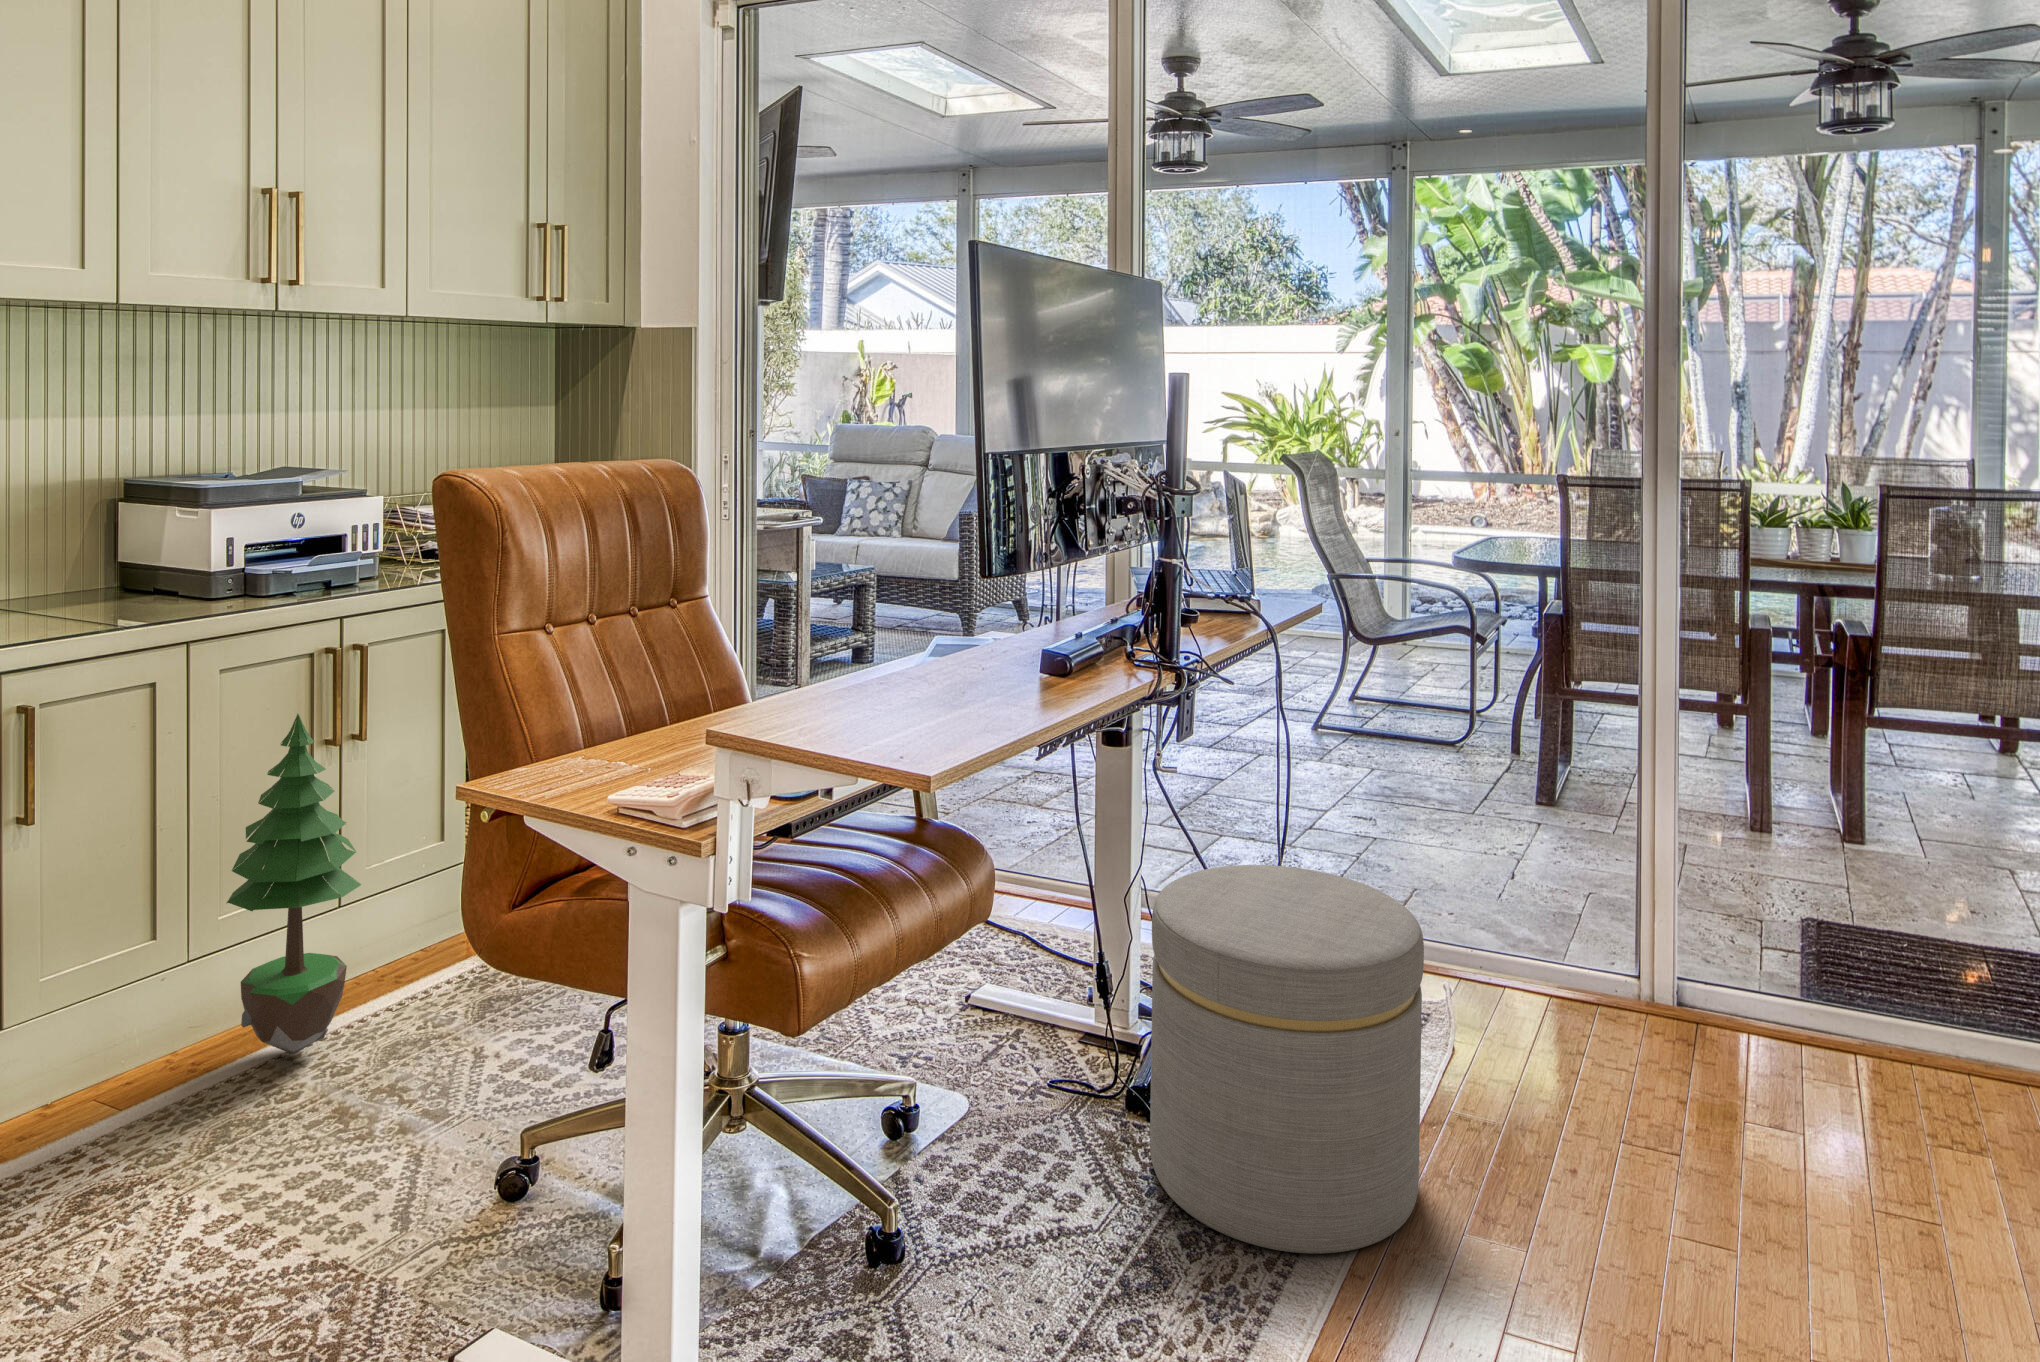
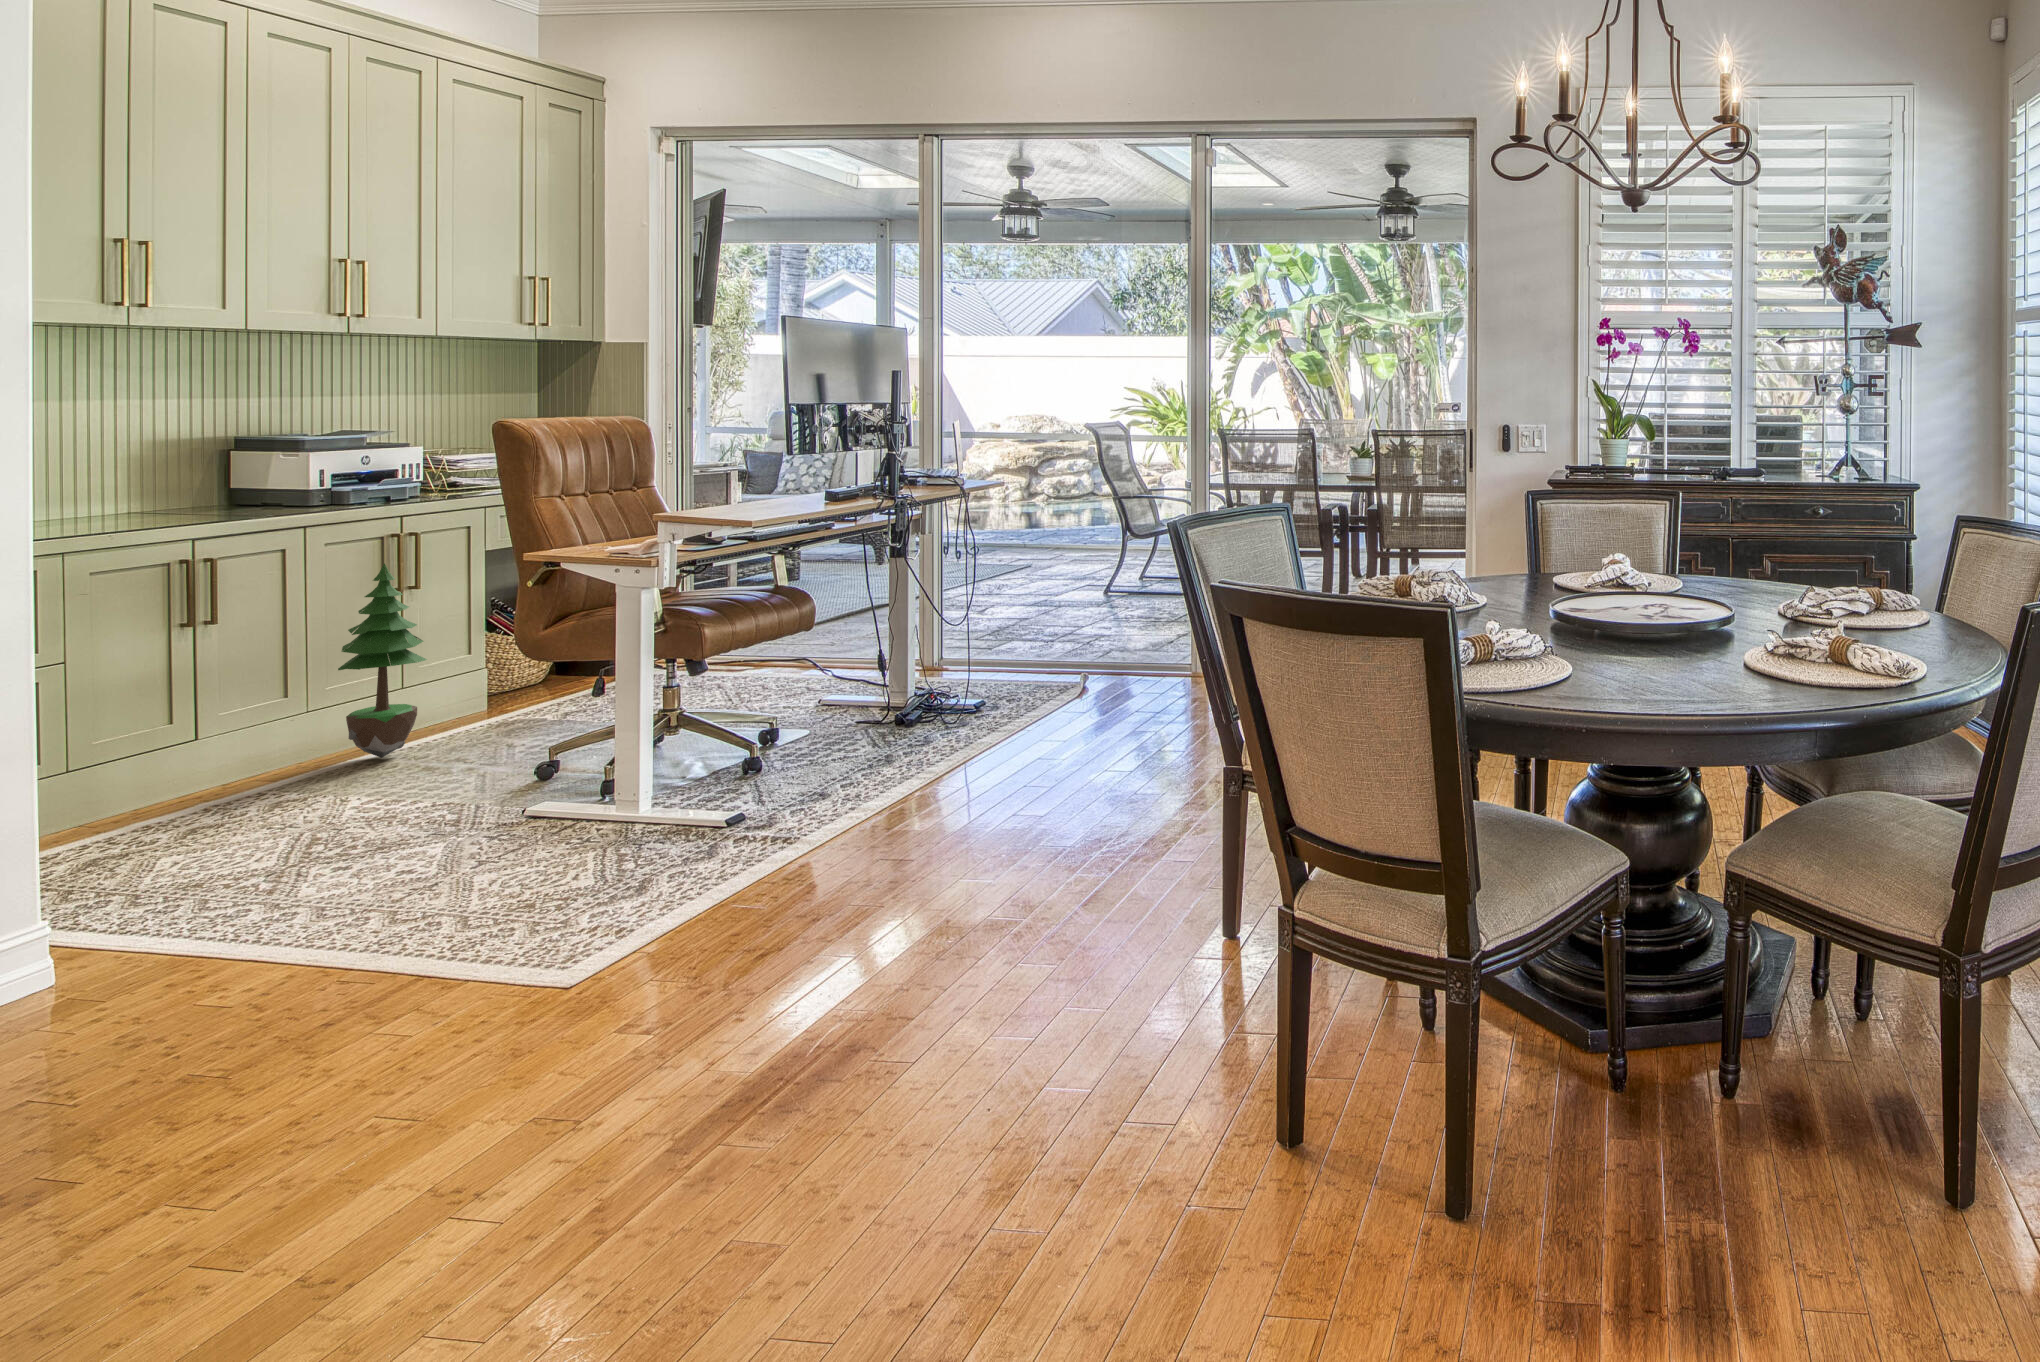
ottoman: present [1150,865,1424,1254] -> none [897,599,1027,745]

